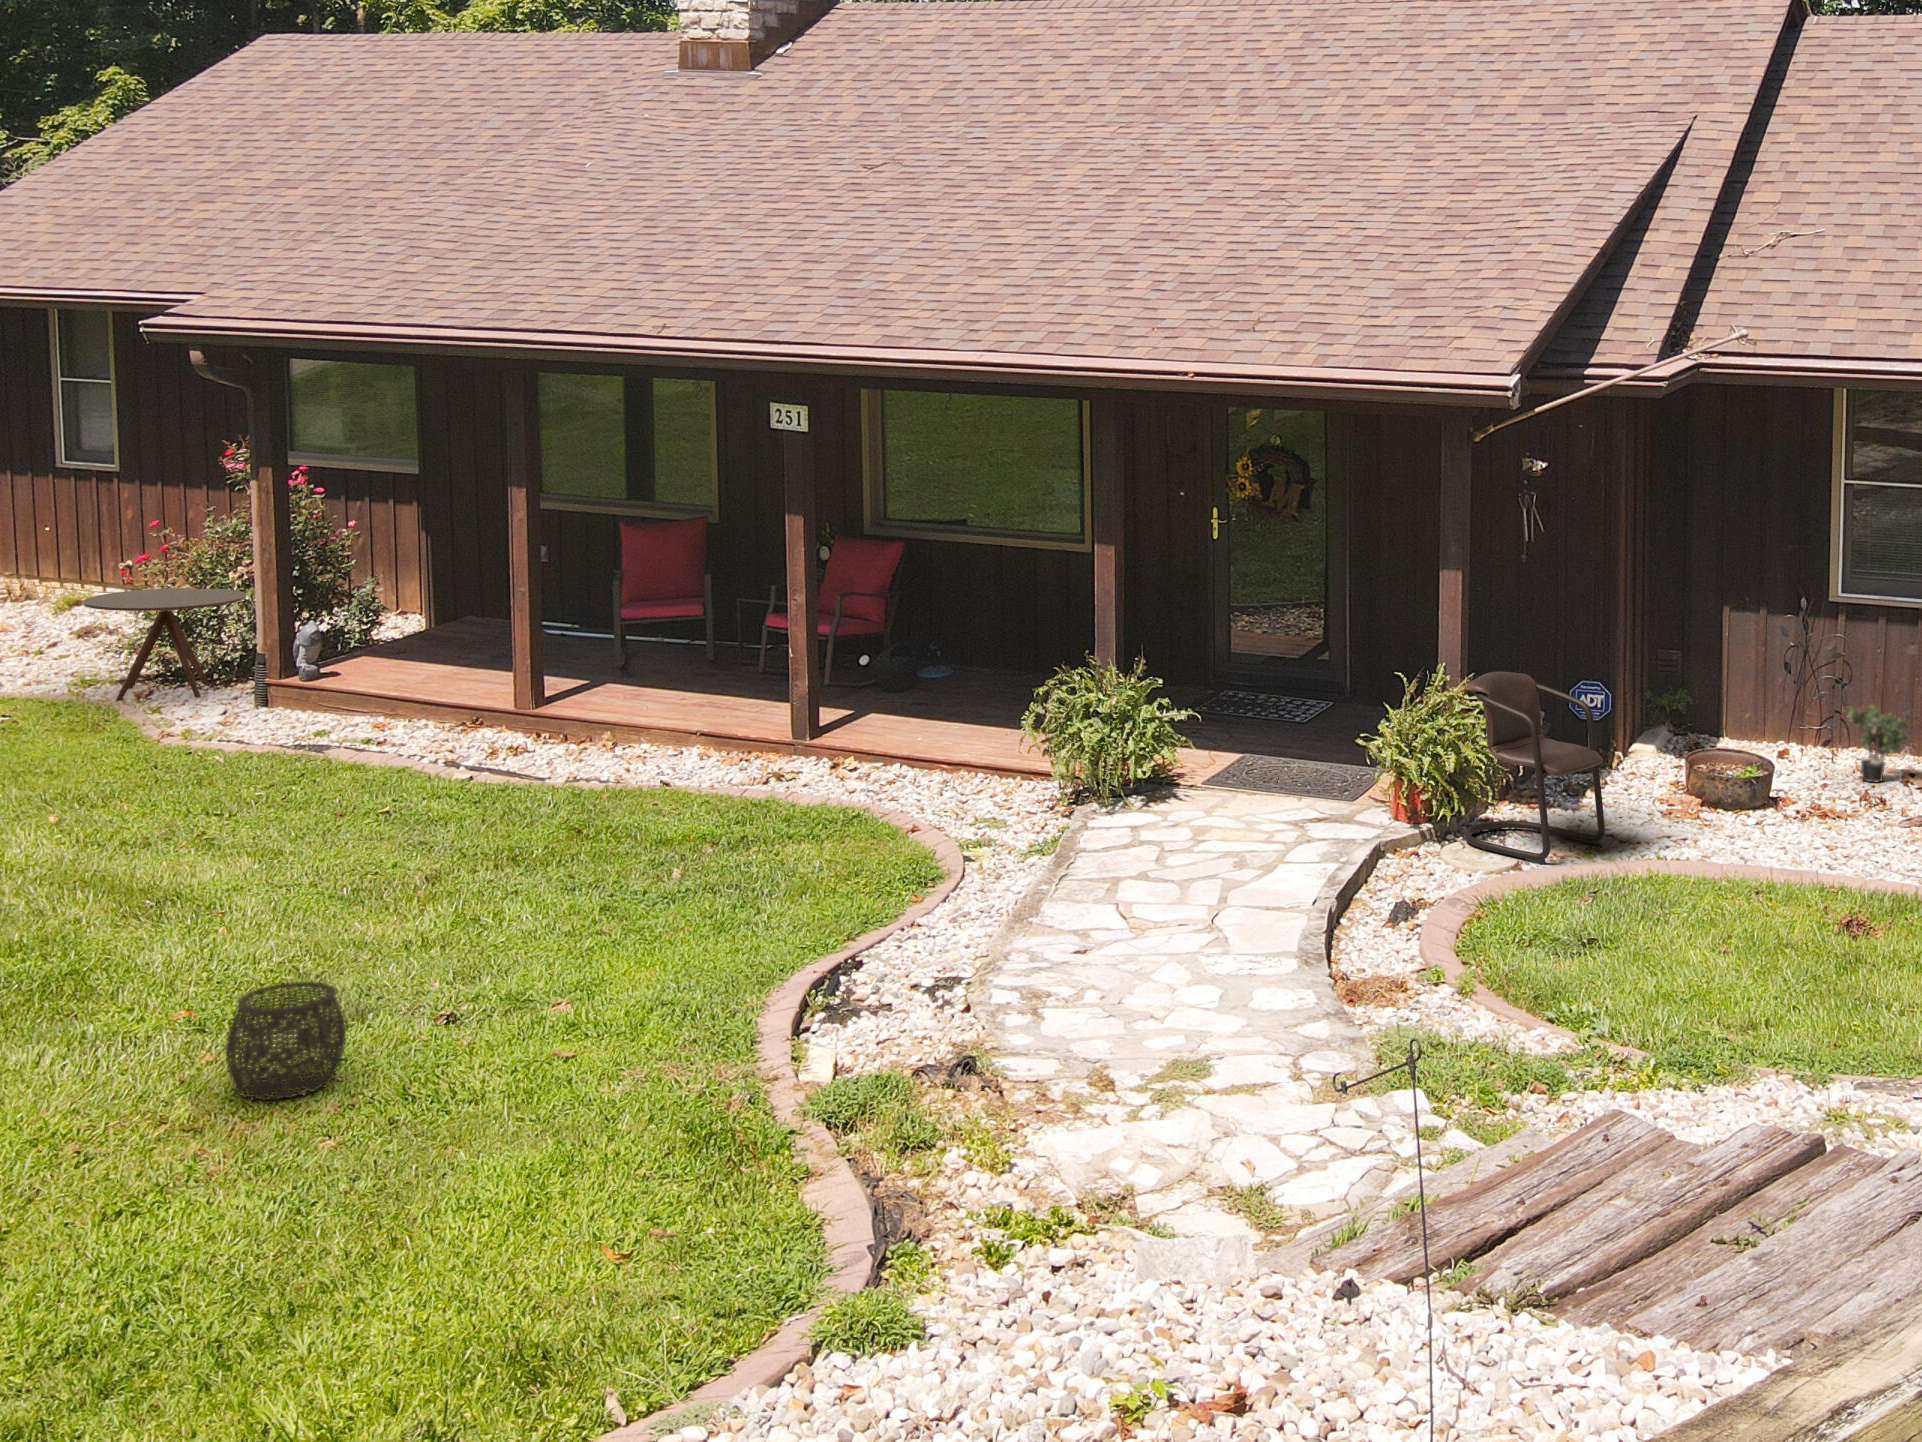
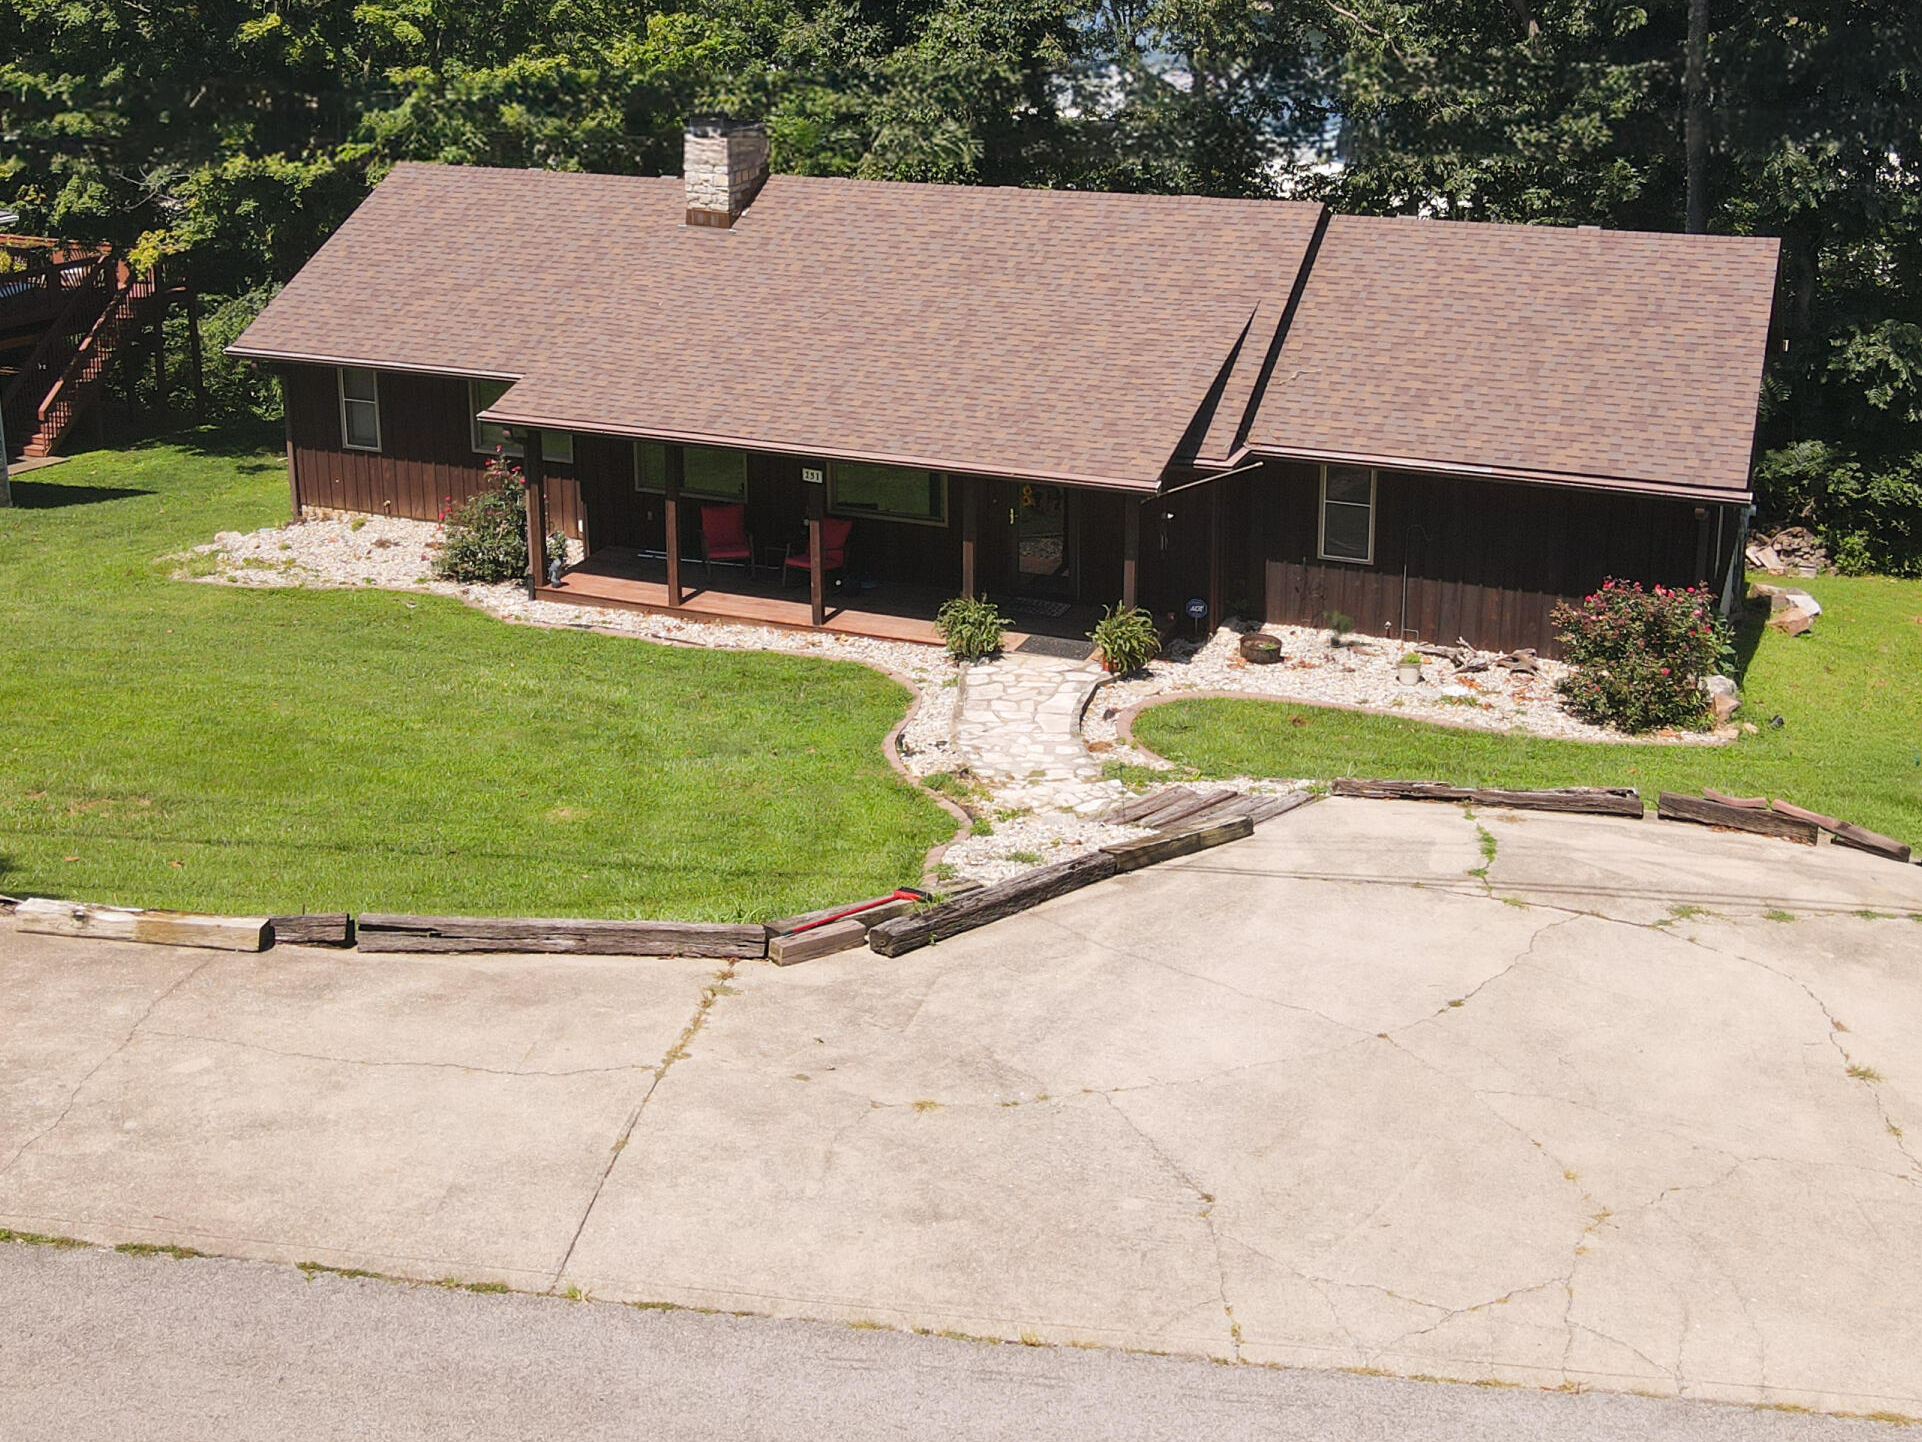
round table: present [83,588,246,701] -> none [448,539,520,599]
chair: present [1464,672,1605,865] -> none [1136,605,1199,692]
woven basket: present [226,982,346,1100] -> none [709,741,747,781]

